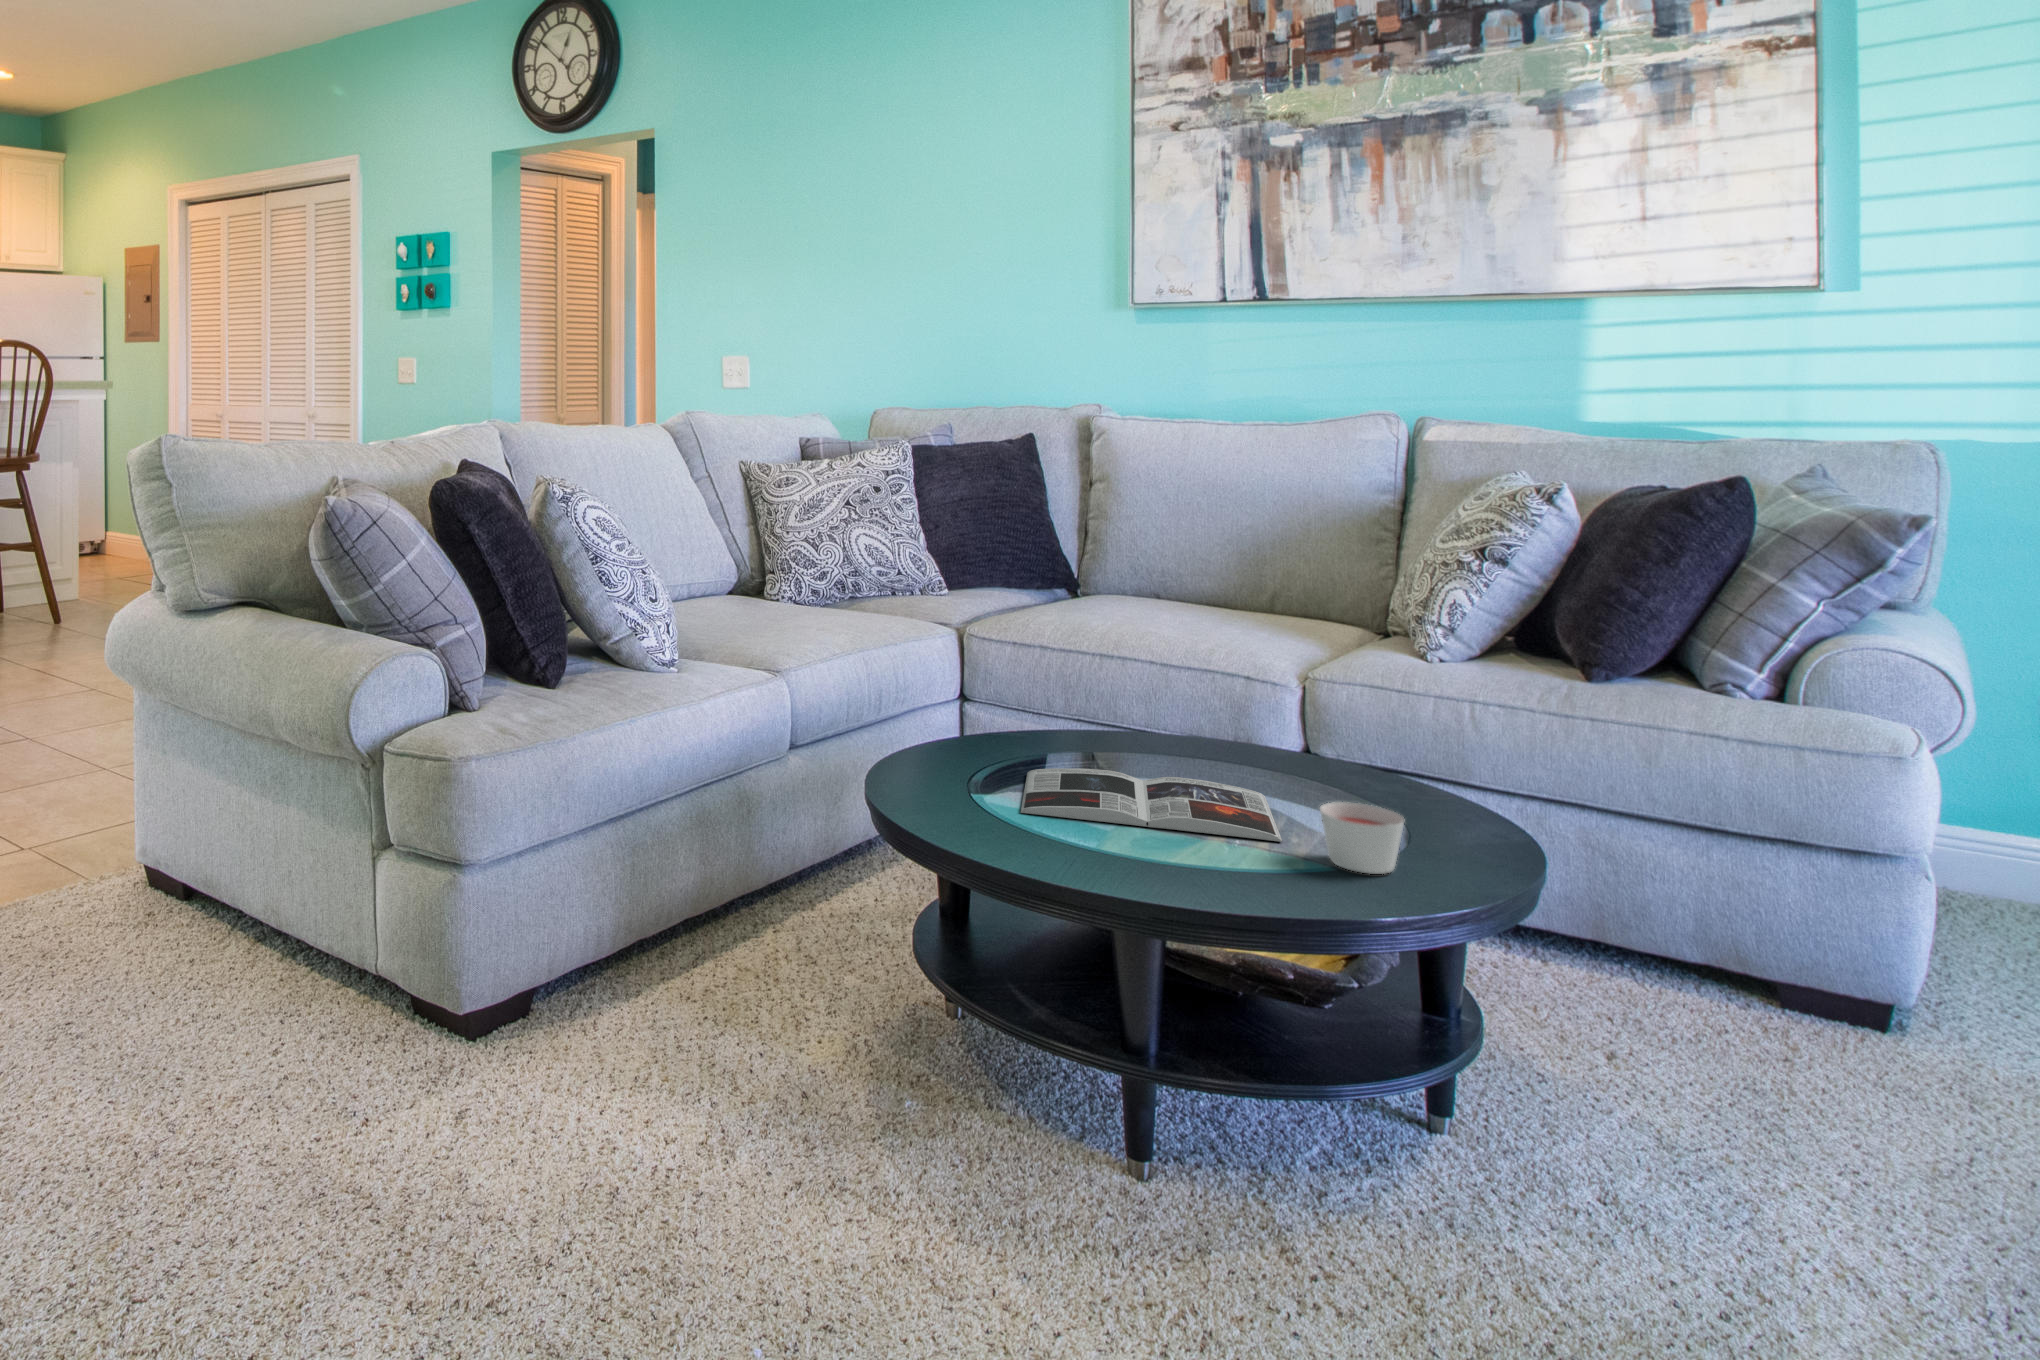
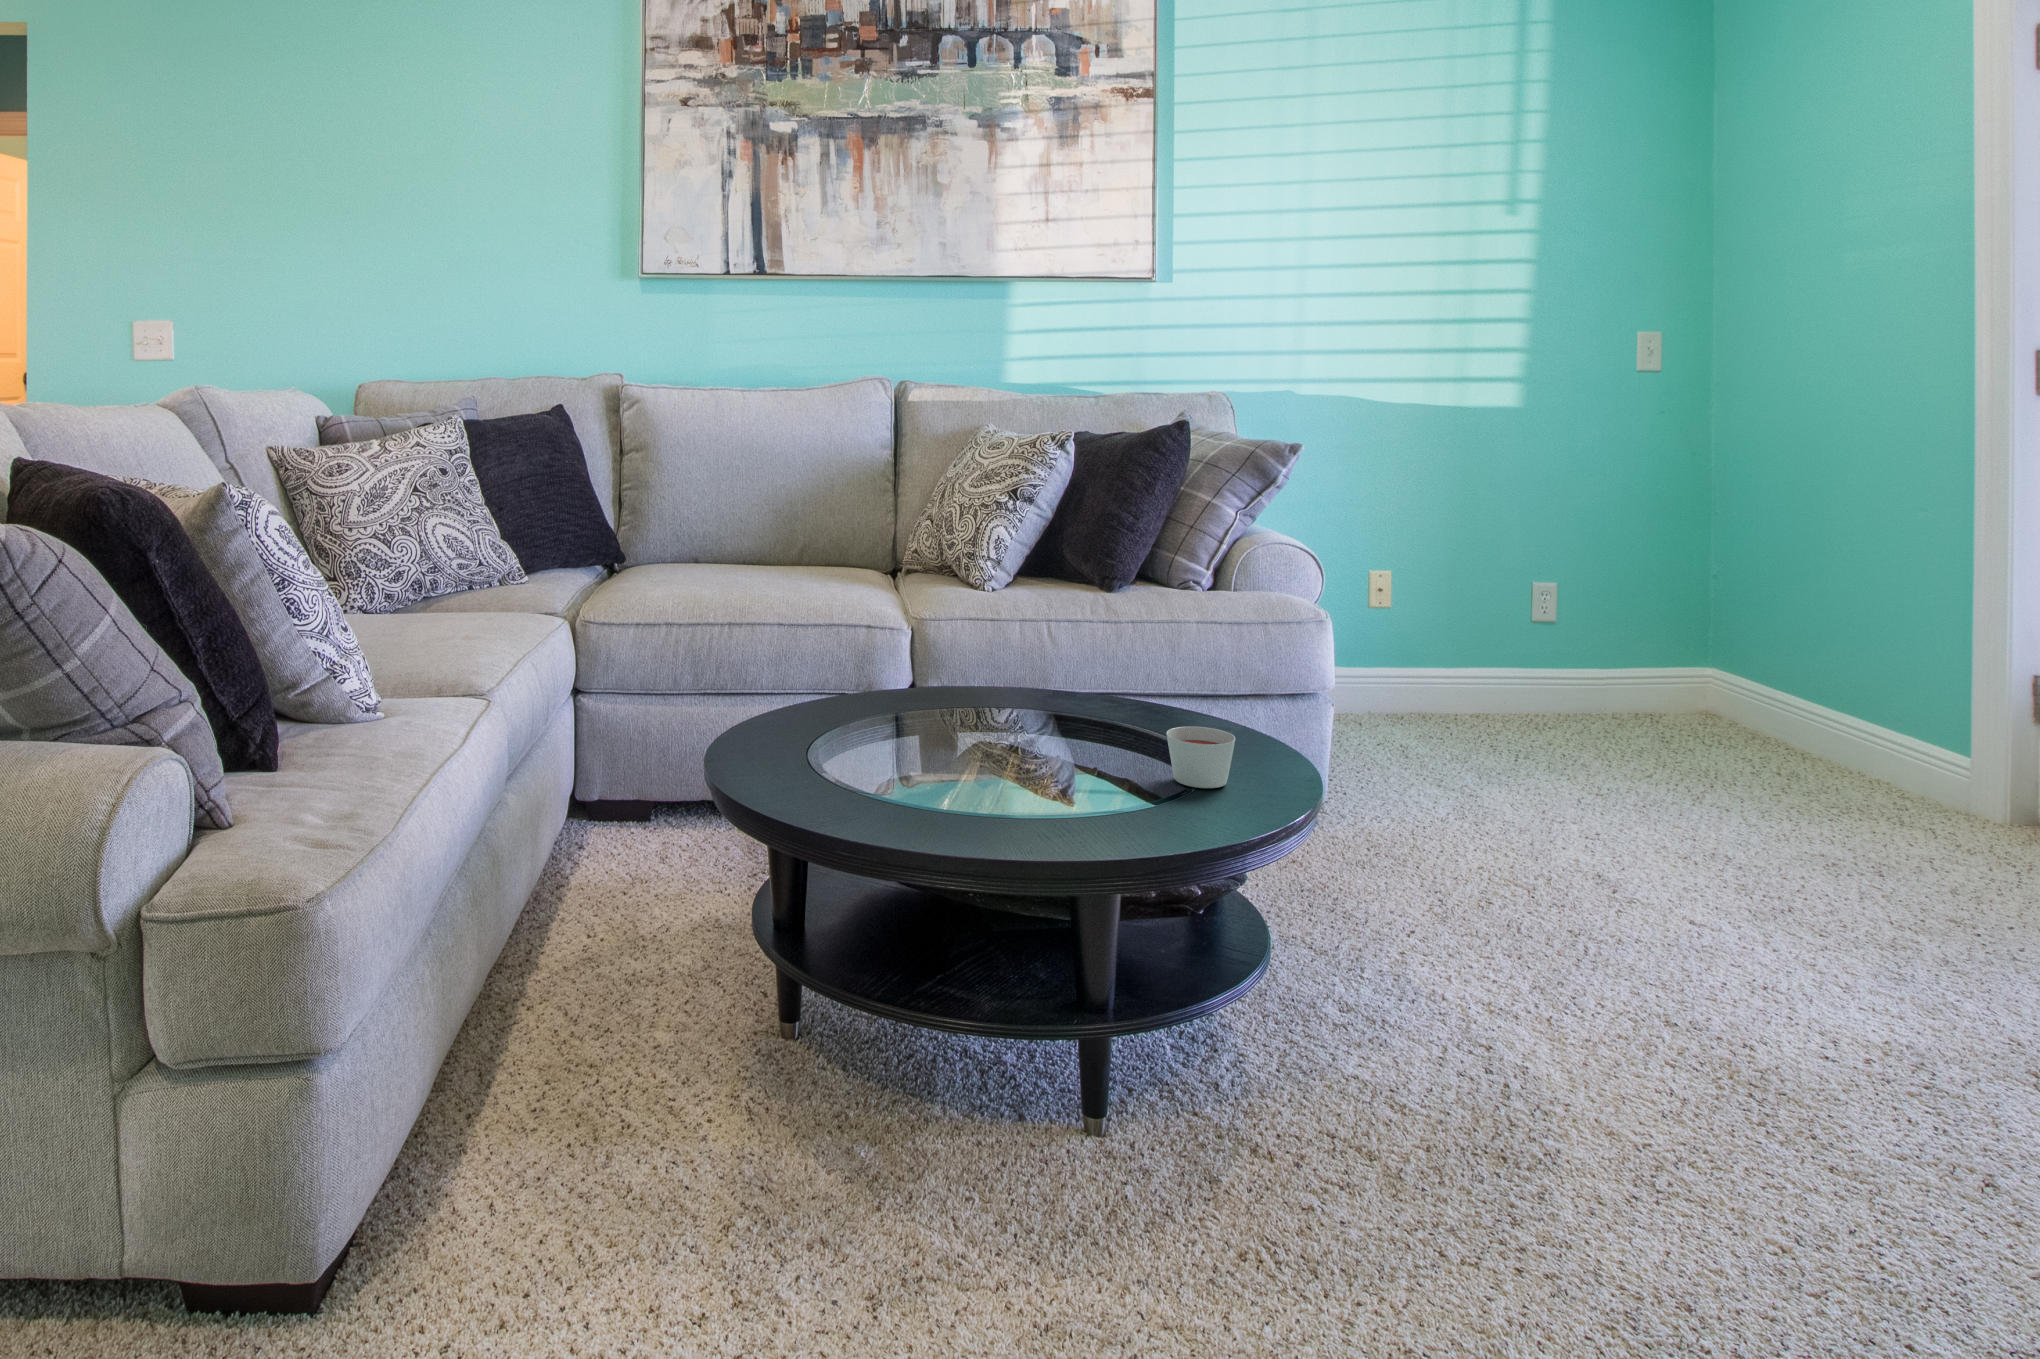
magazine: present [1021,768,1282,842] -> none [855,732,1125,800]

